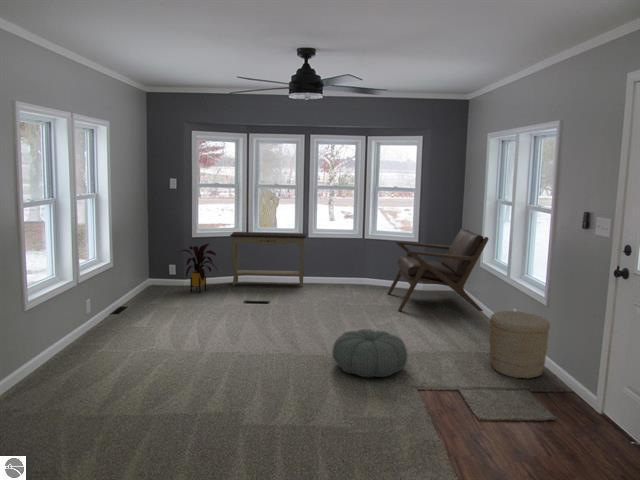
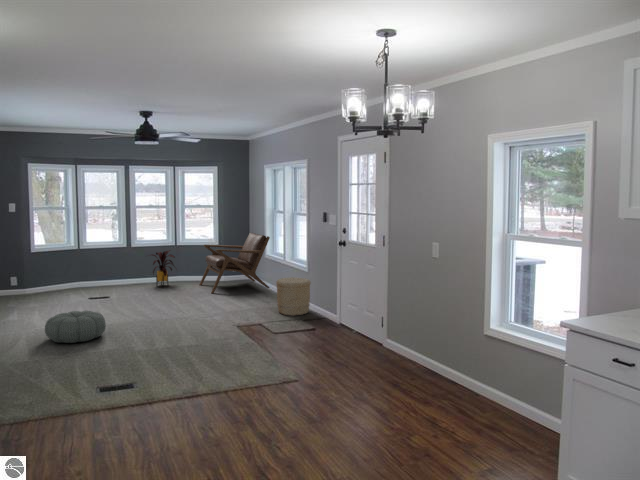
console table: present [230,232,306,287] -> none [63,244,131,291]
house plant: present [179,244,216,293] -> present [152,250,175,286]
pouf: present [332,329,407,377] -> present [45,311,106,343]

